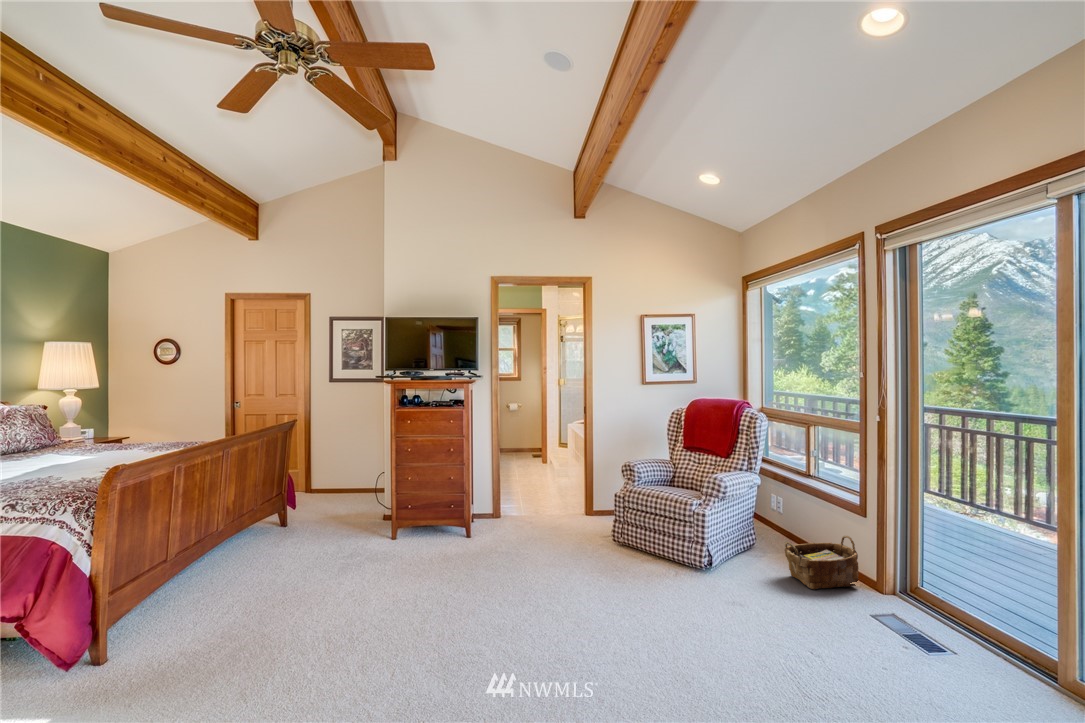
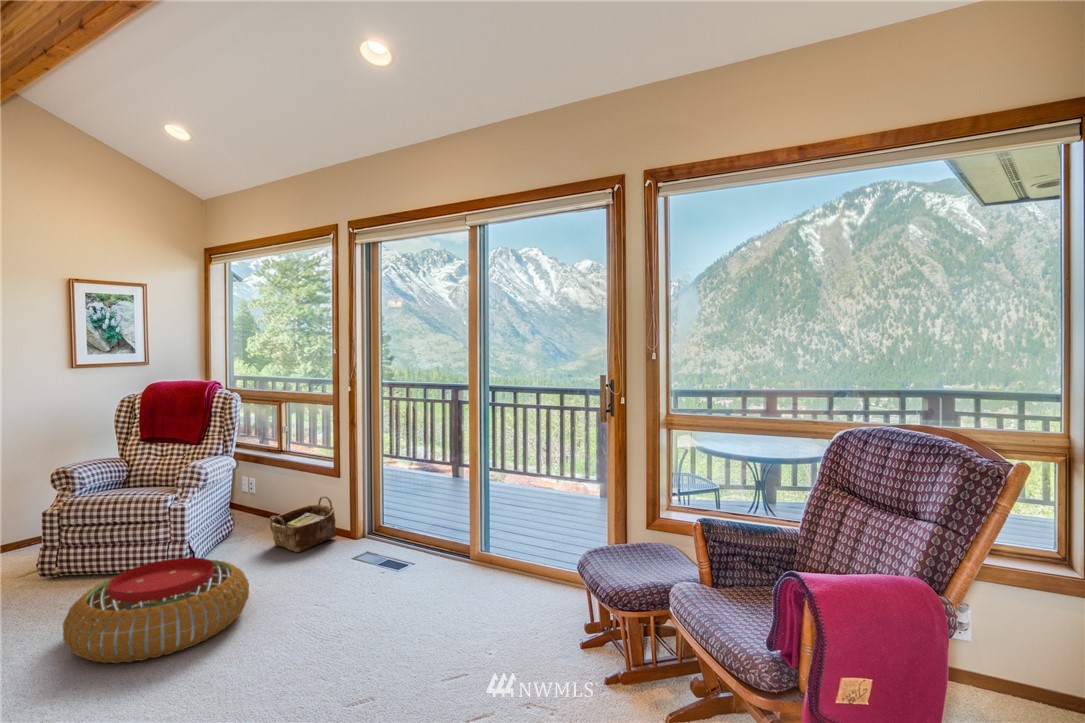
pouf: none [609,552,747,634] -> present [63,557,249,663]

